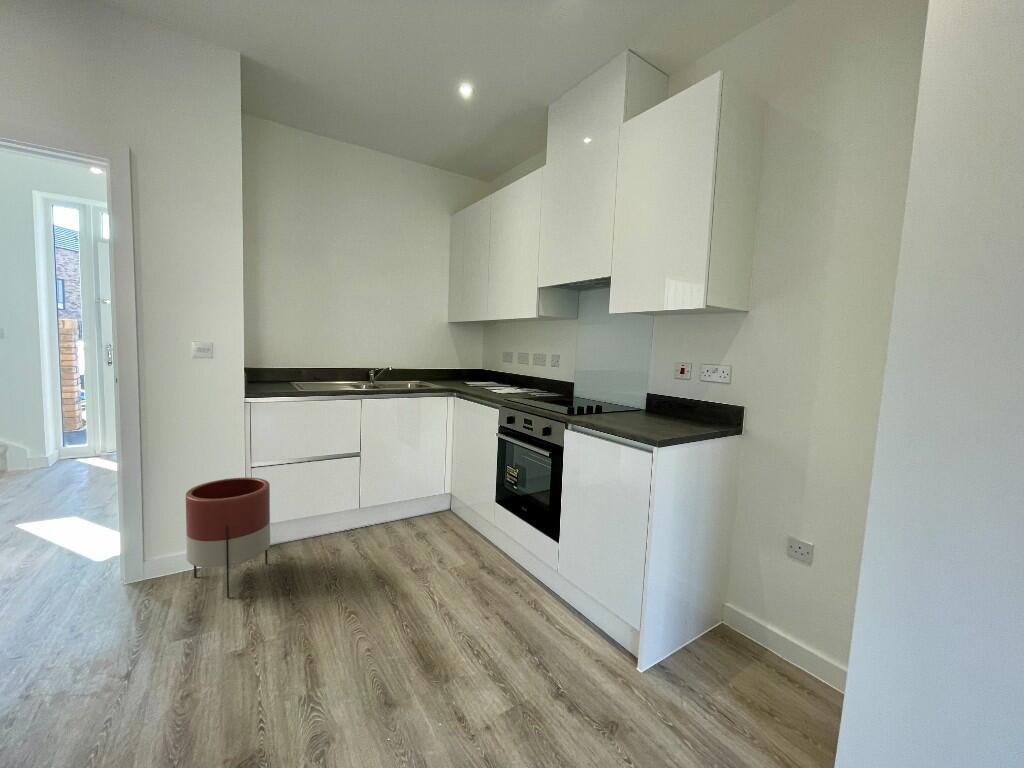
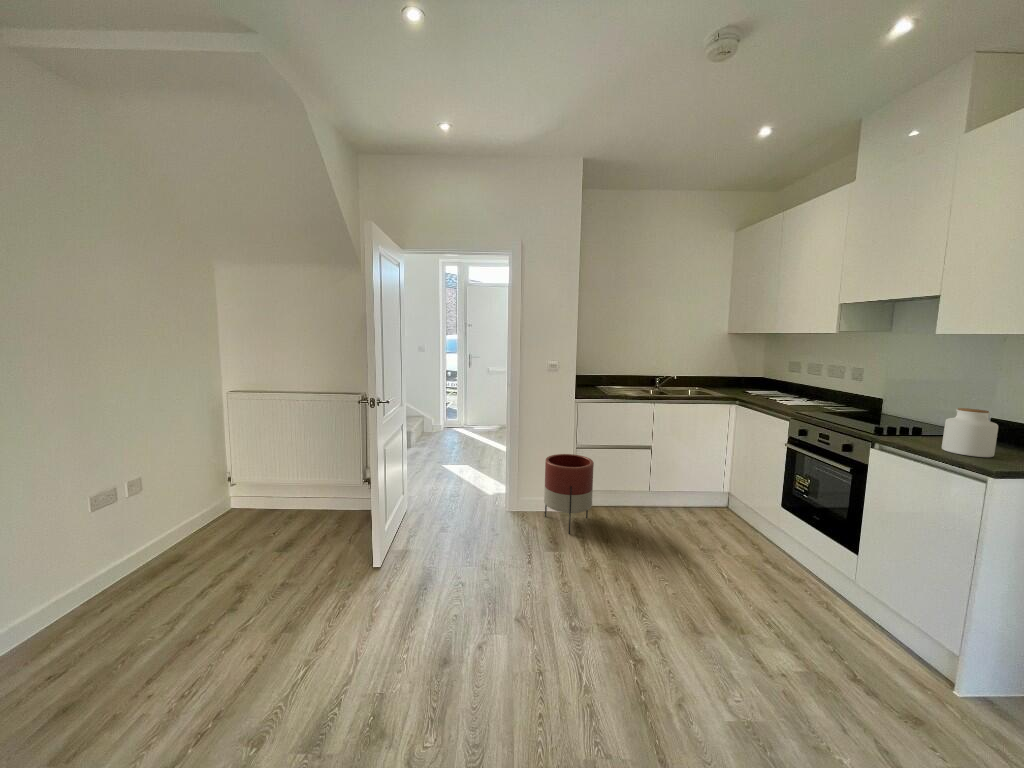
jar: none [618,382,656,428] -> present [942,408,998,457]

